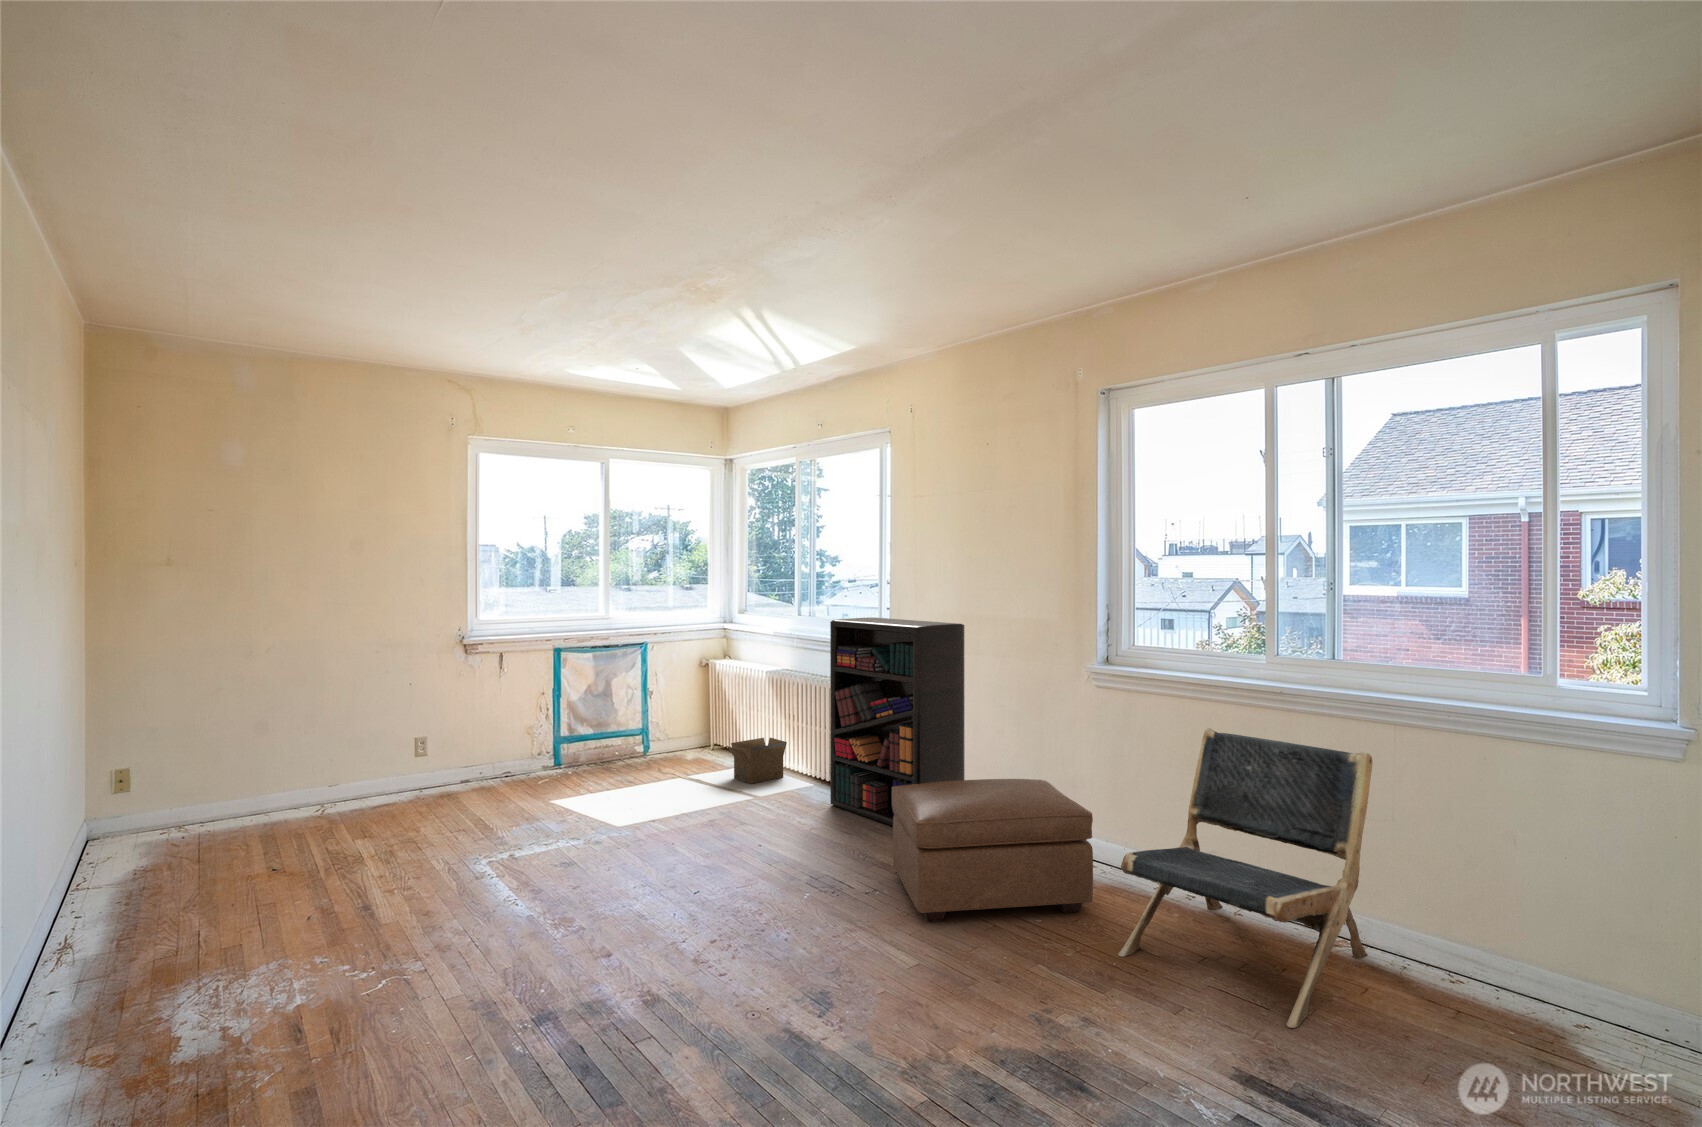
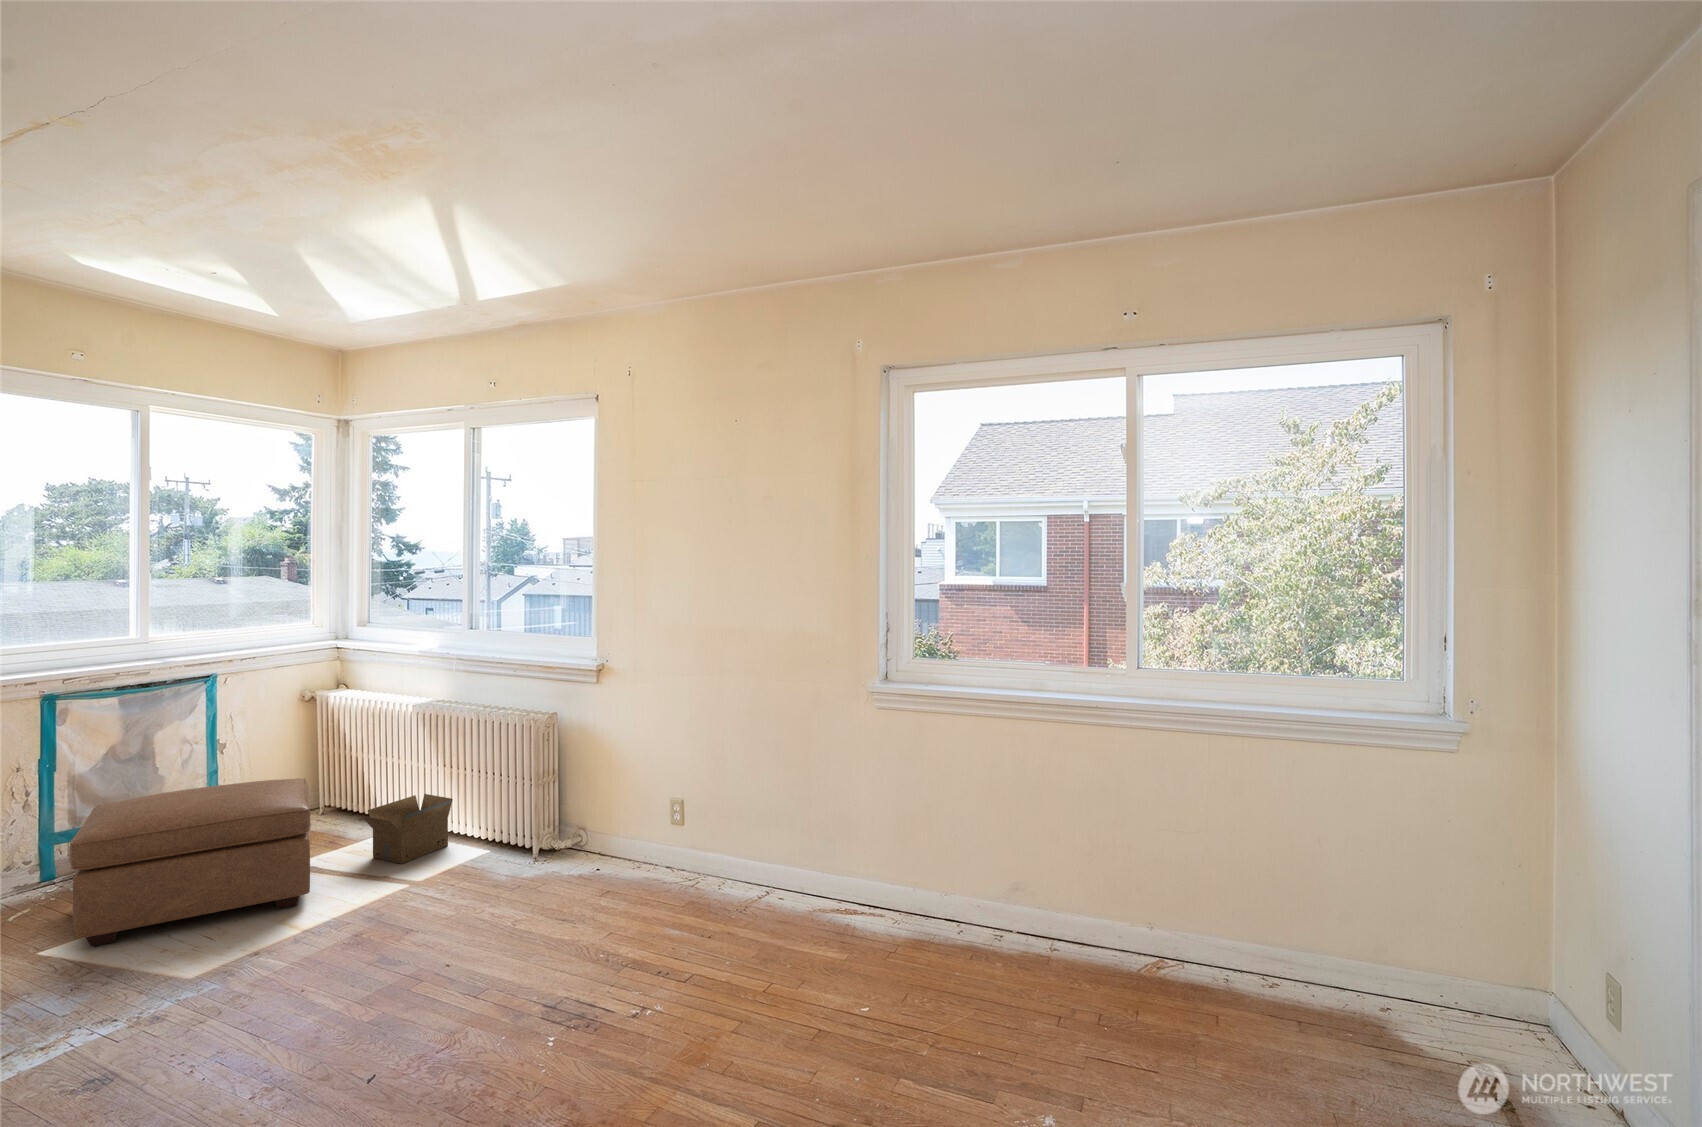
bookshelf: present [830,617,965,825] -> none [530,632,711,907]
lounge chair: present [1118,728,1373,1028] -> none [961,753,1183,1095]
ottoman: present [892,779,1093,922] -> present [69,778,311,947]

